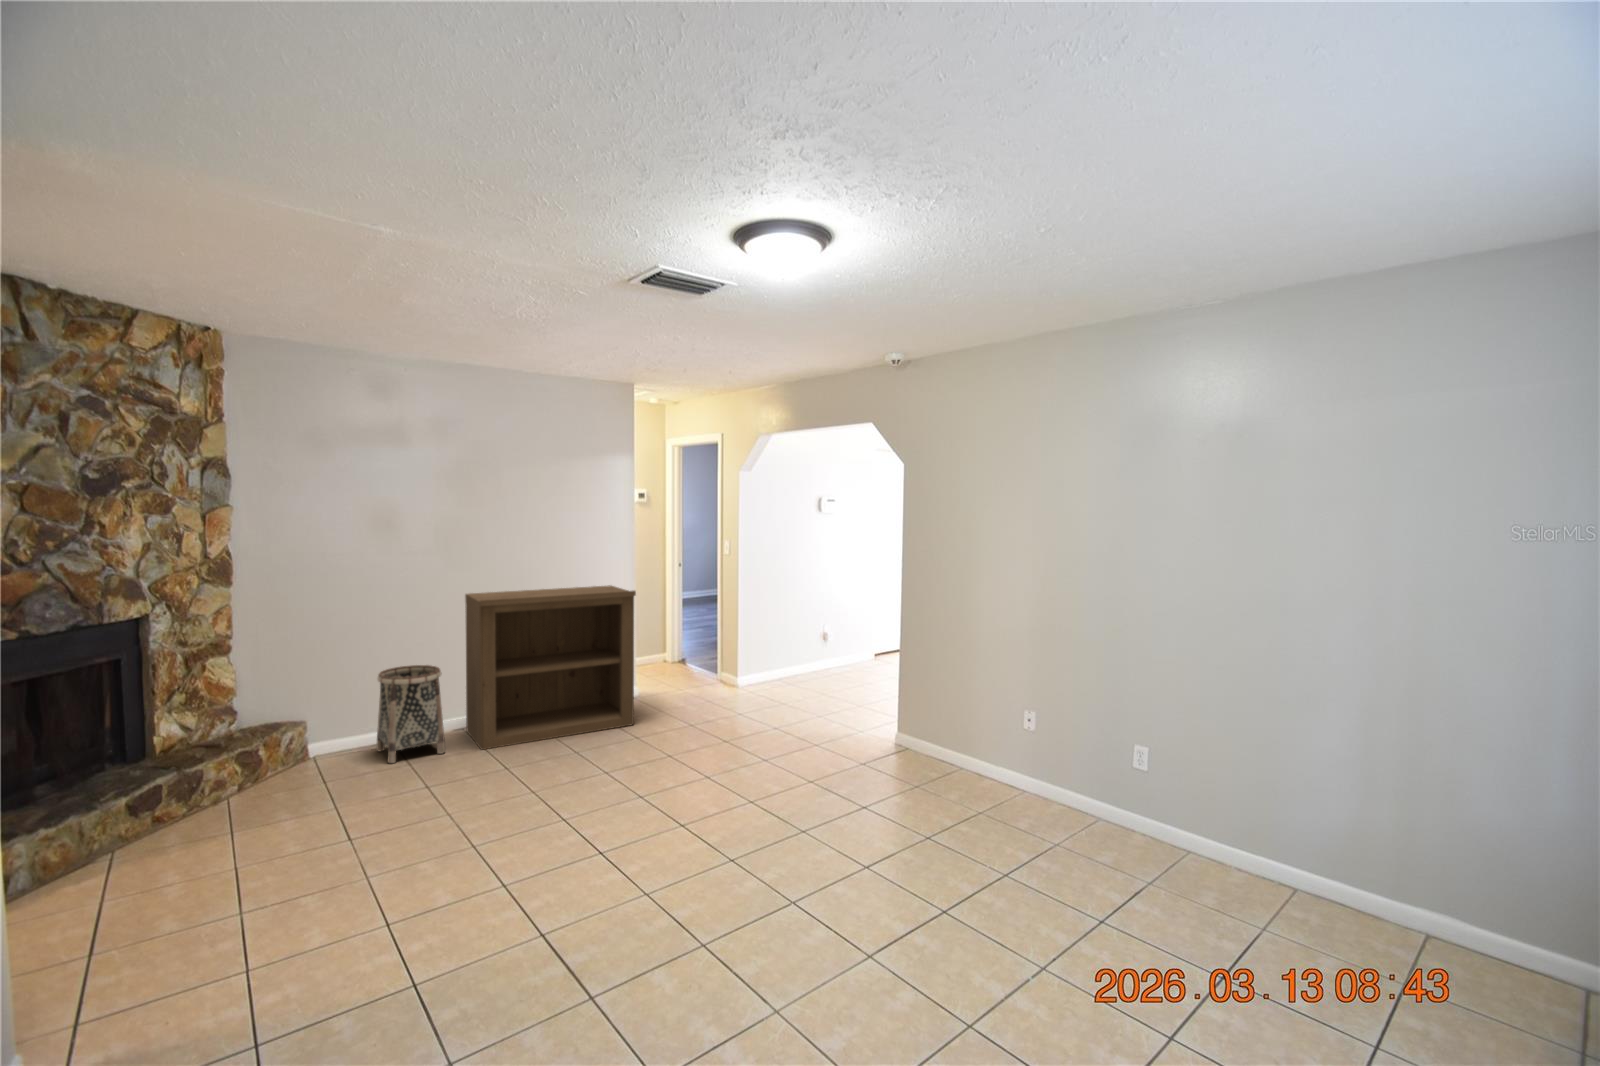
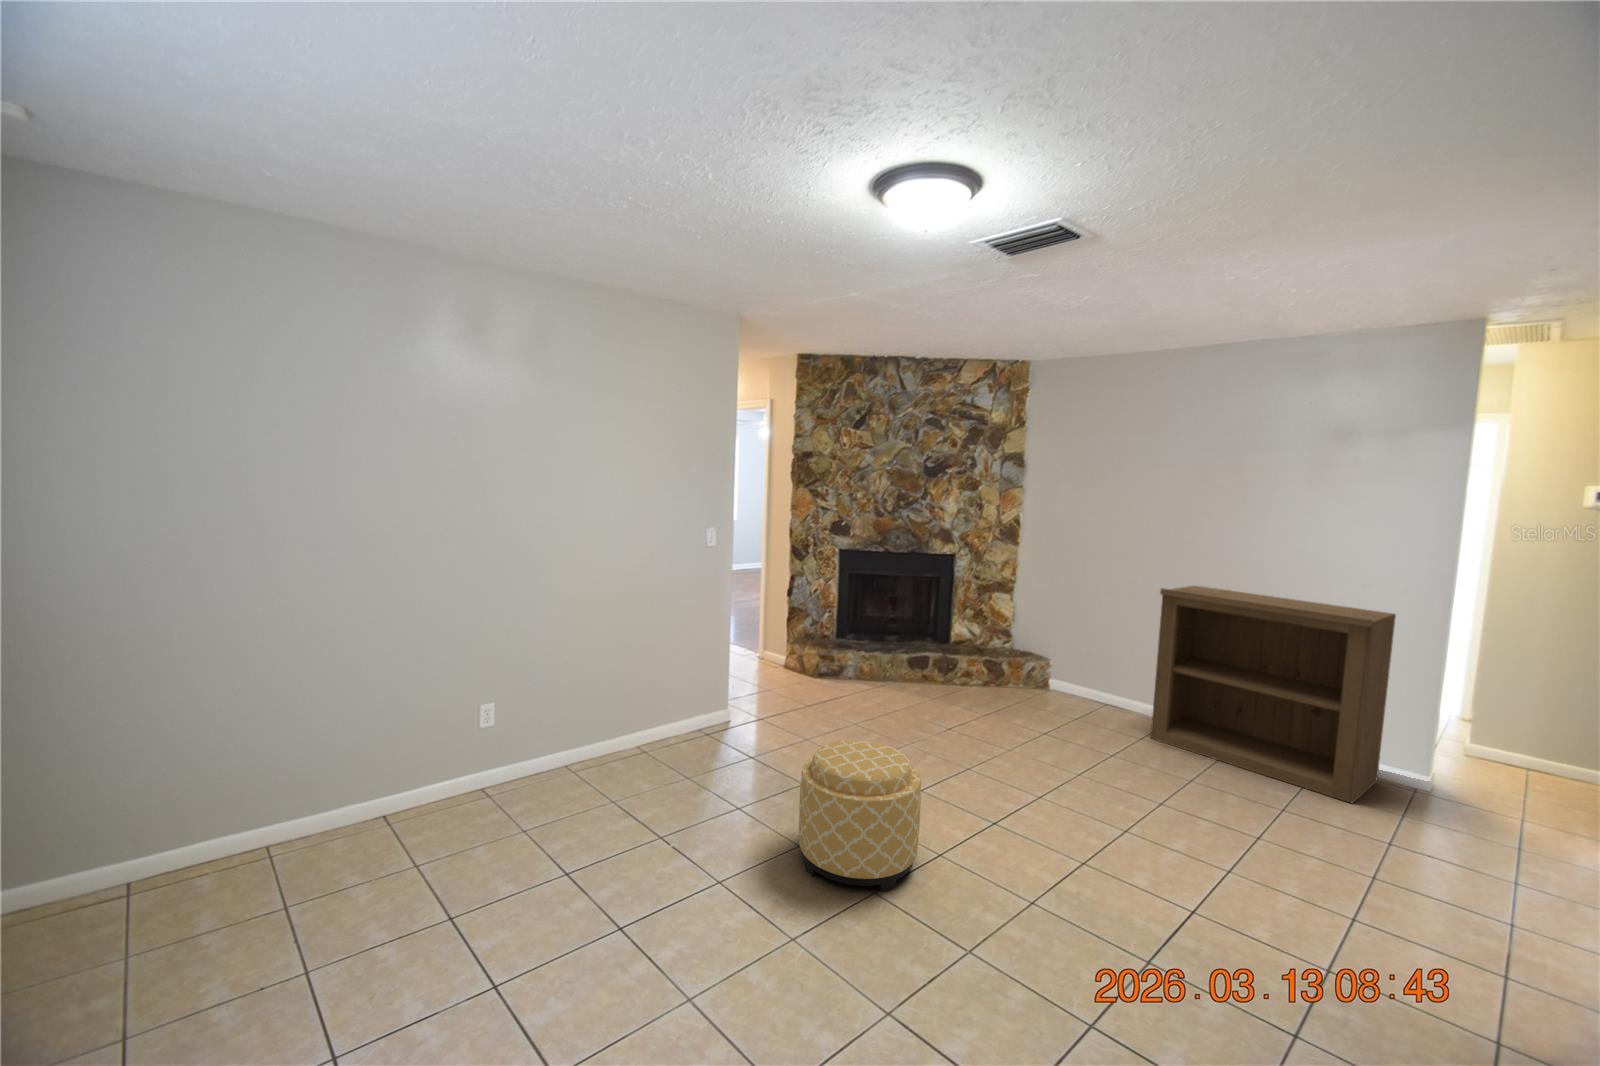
basket: present [377,665,445,763] -> none [1075,636,1142,726]
ottoman: none [558,803,693,973] -> present [799,740,921,891]

